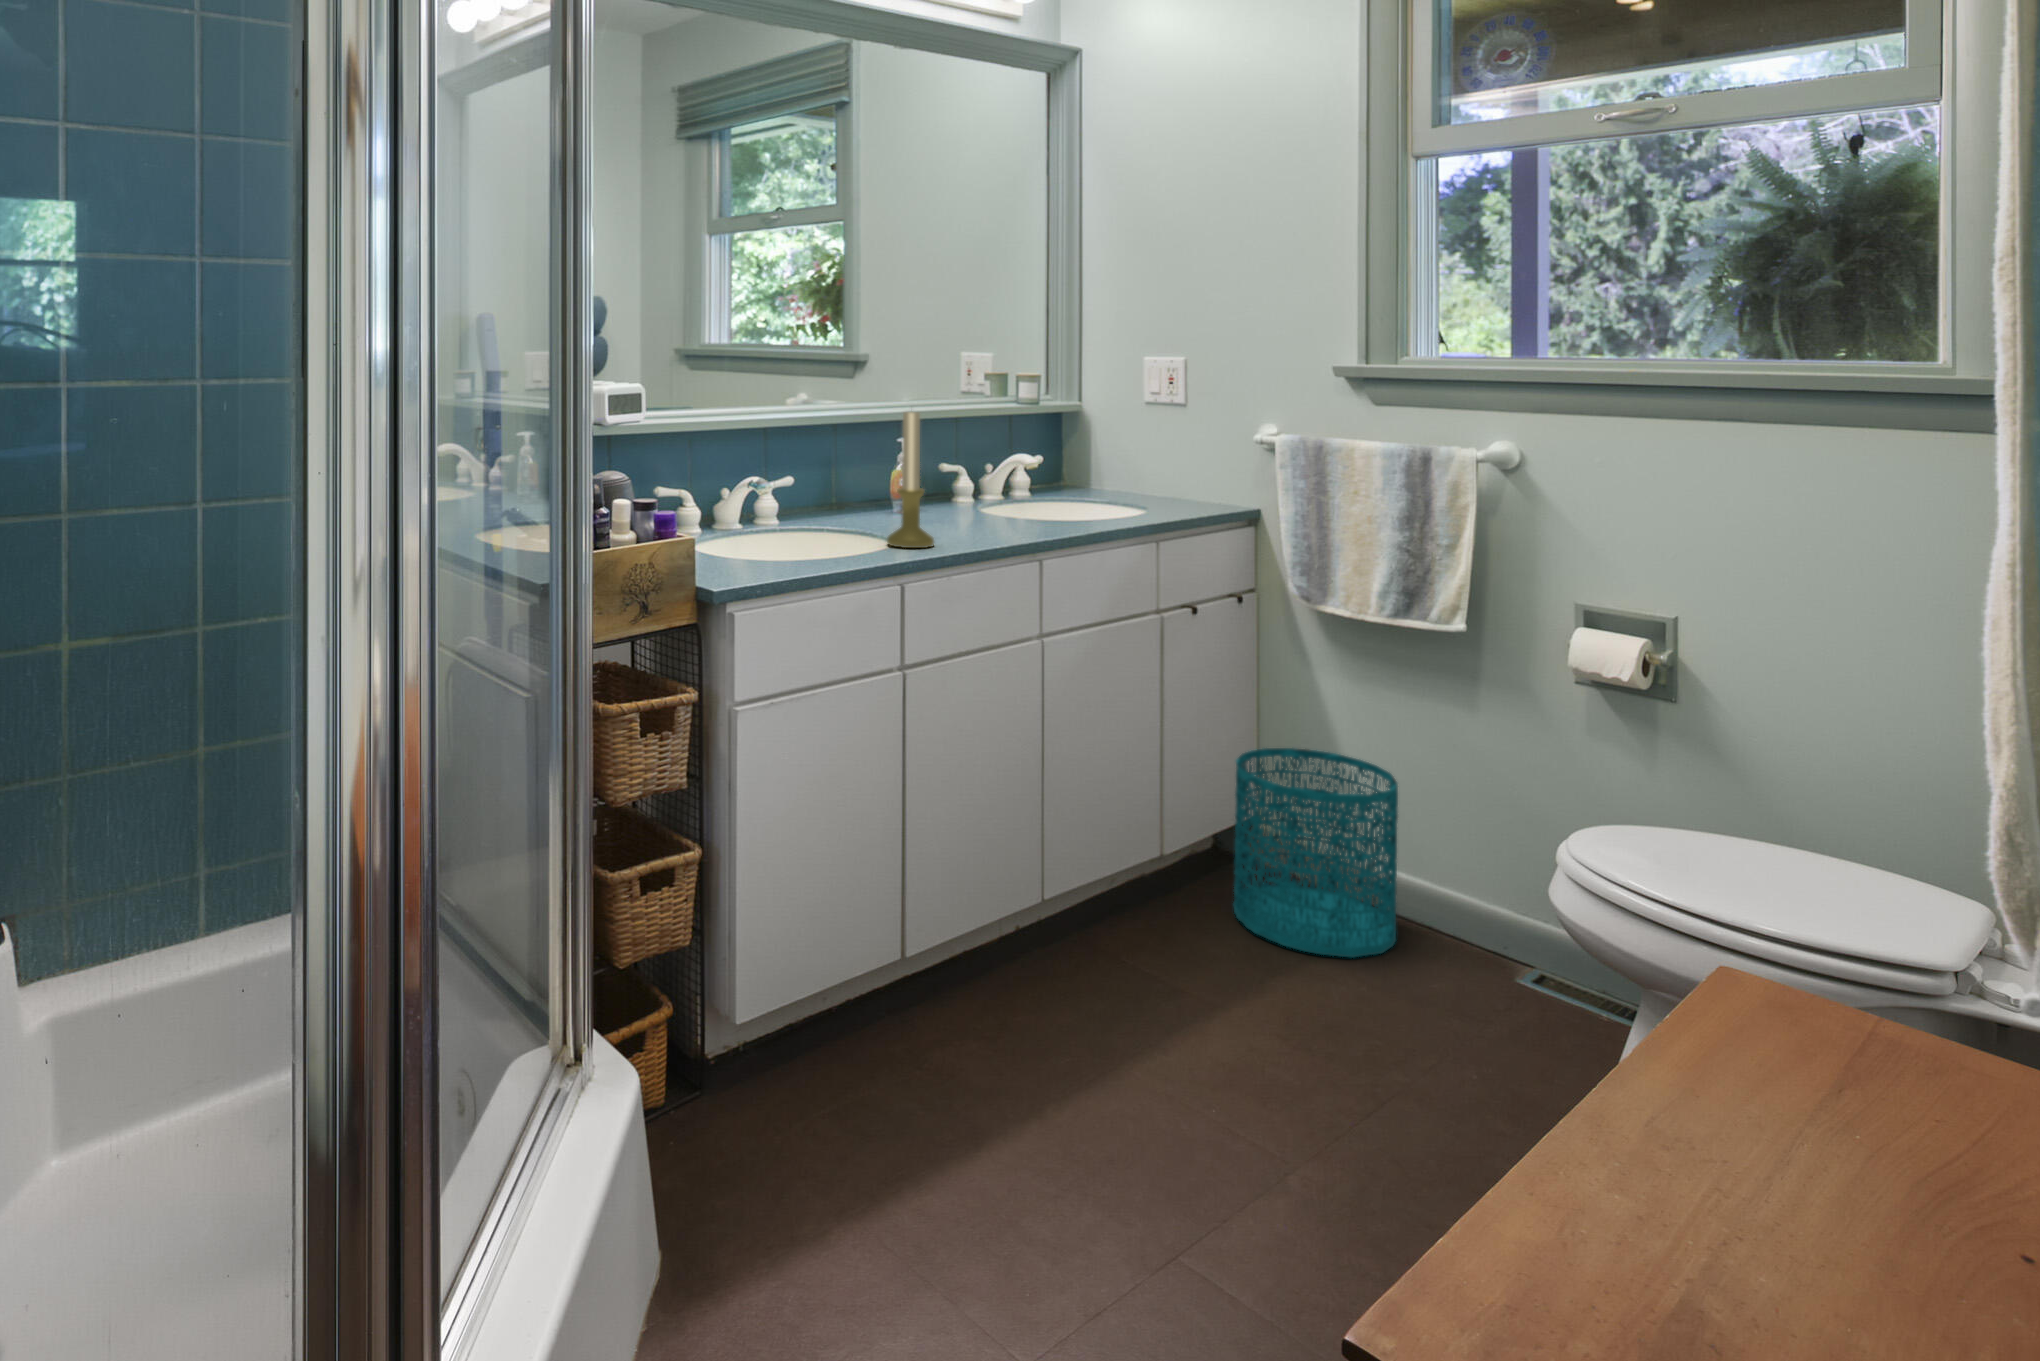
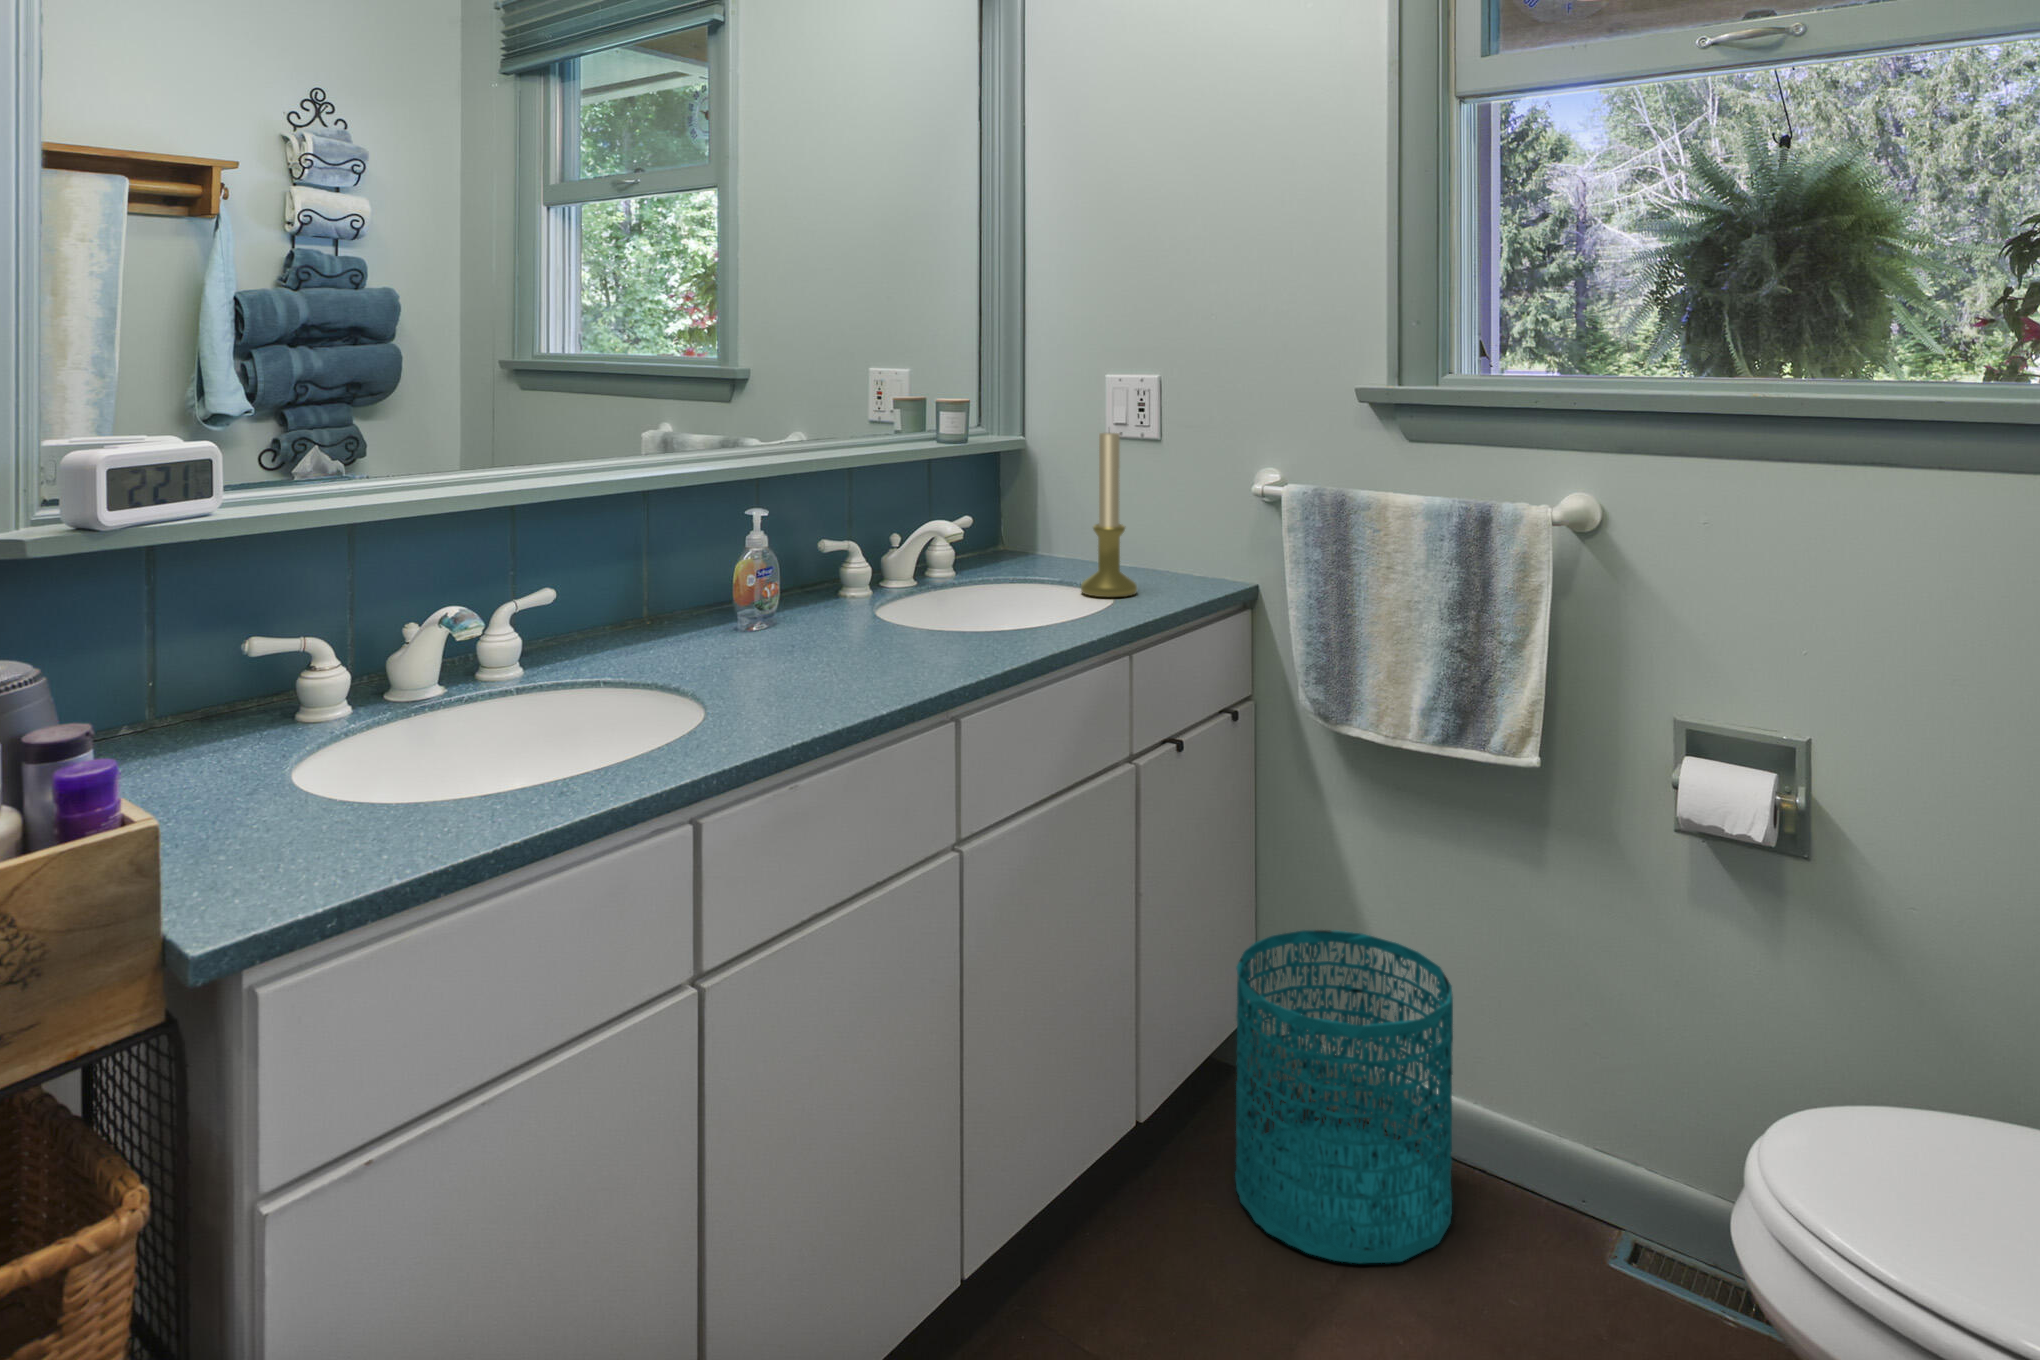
candle holder: present [887,412,934,548] -> present [1081,432,1137,597]

